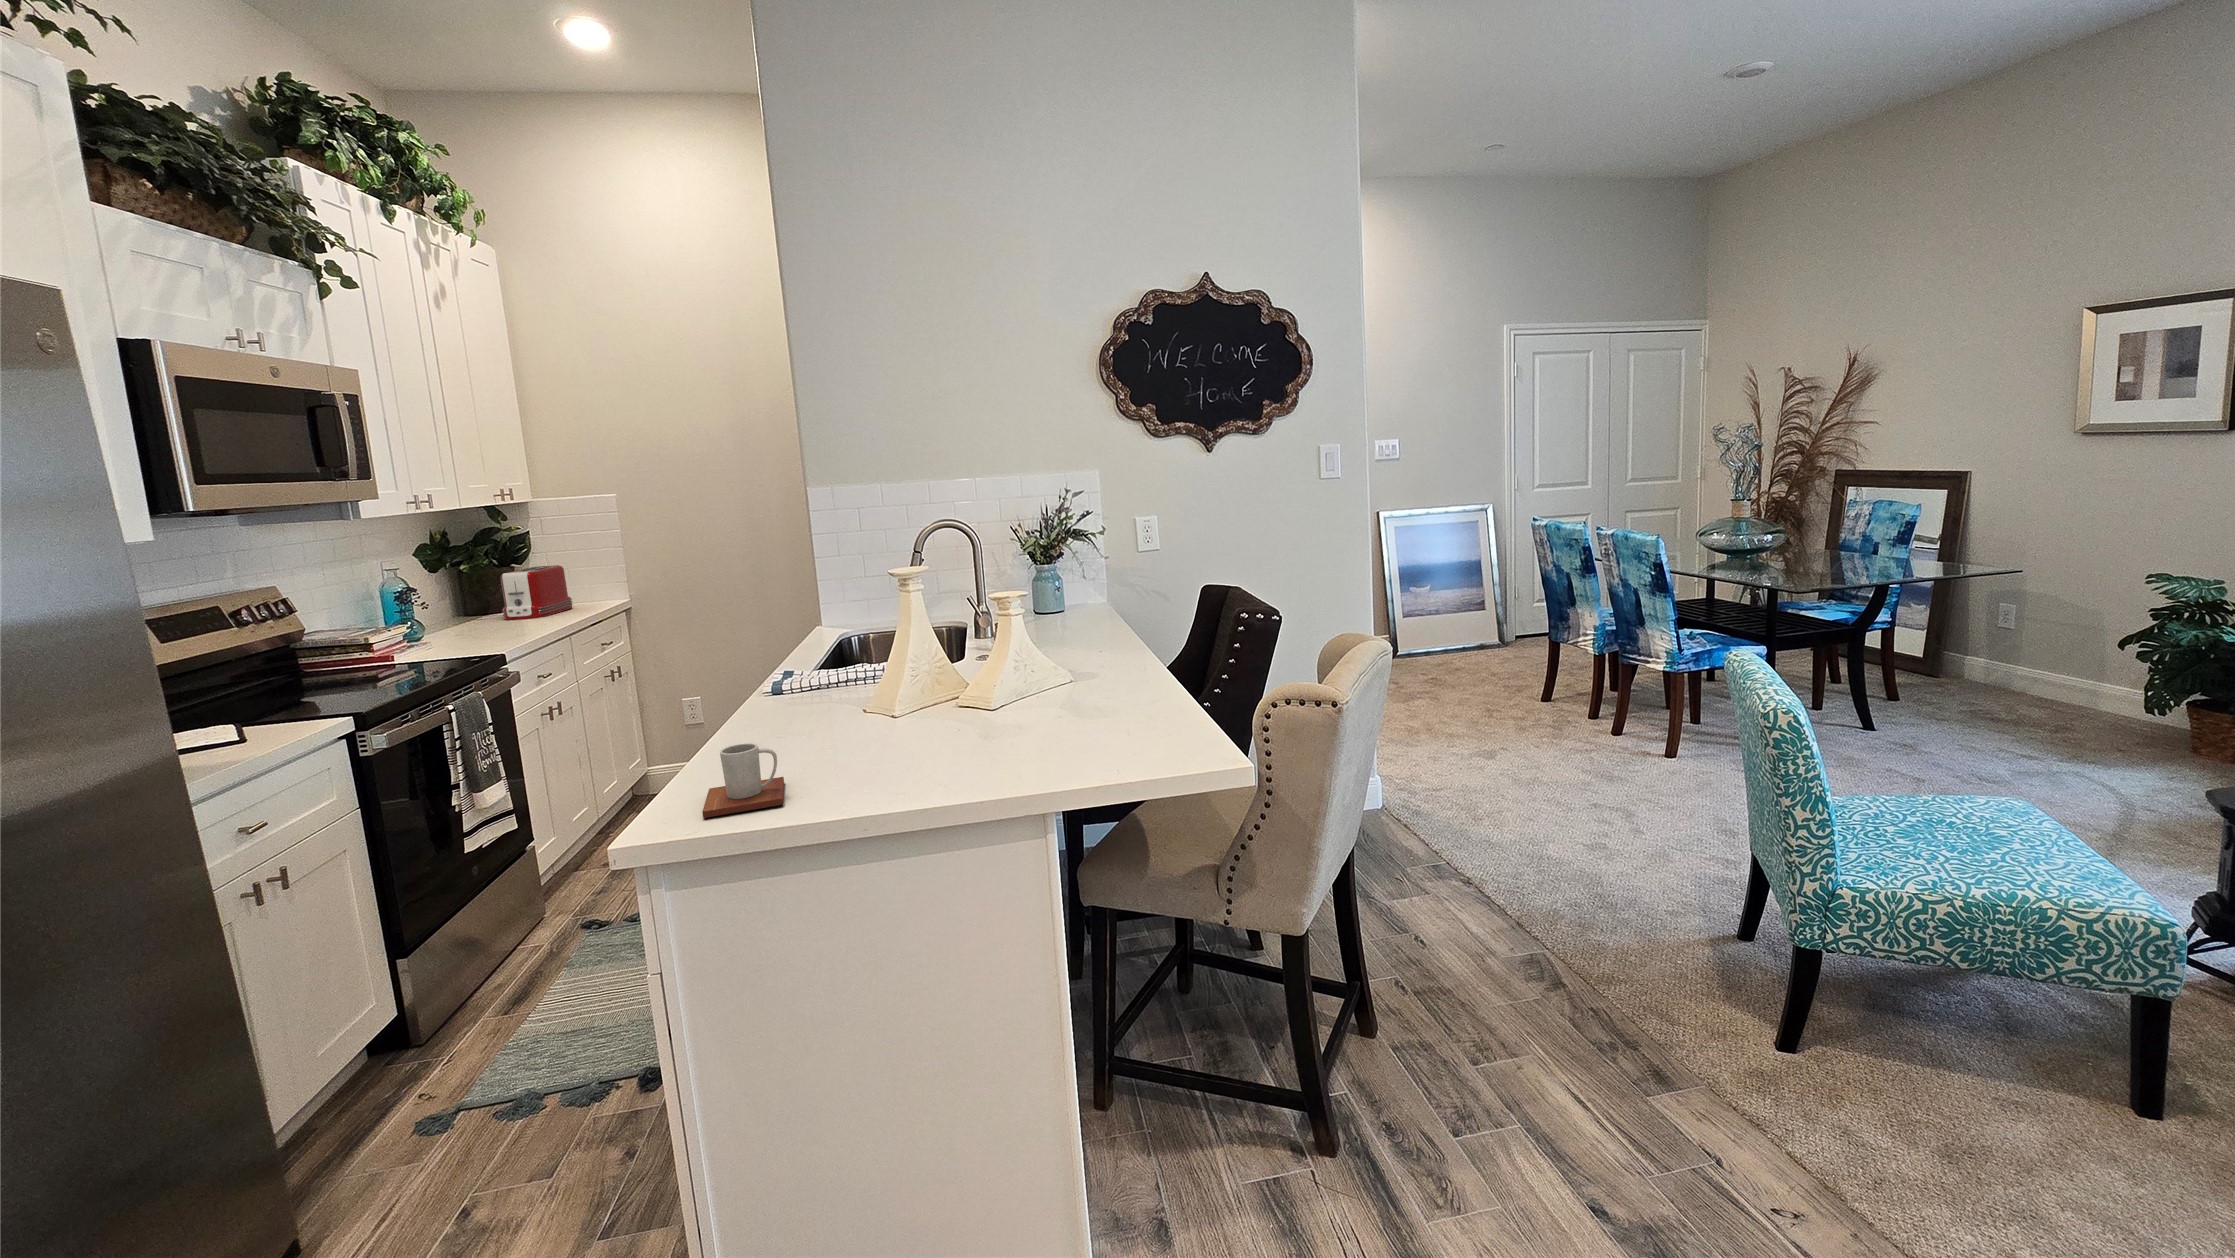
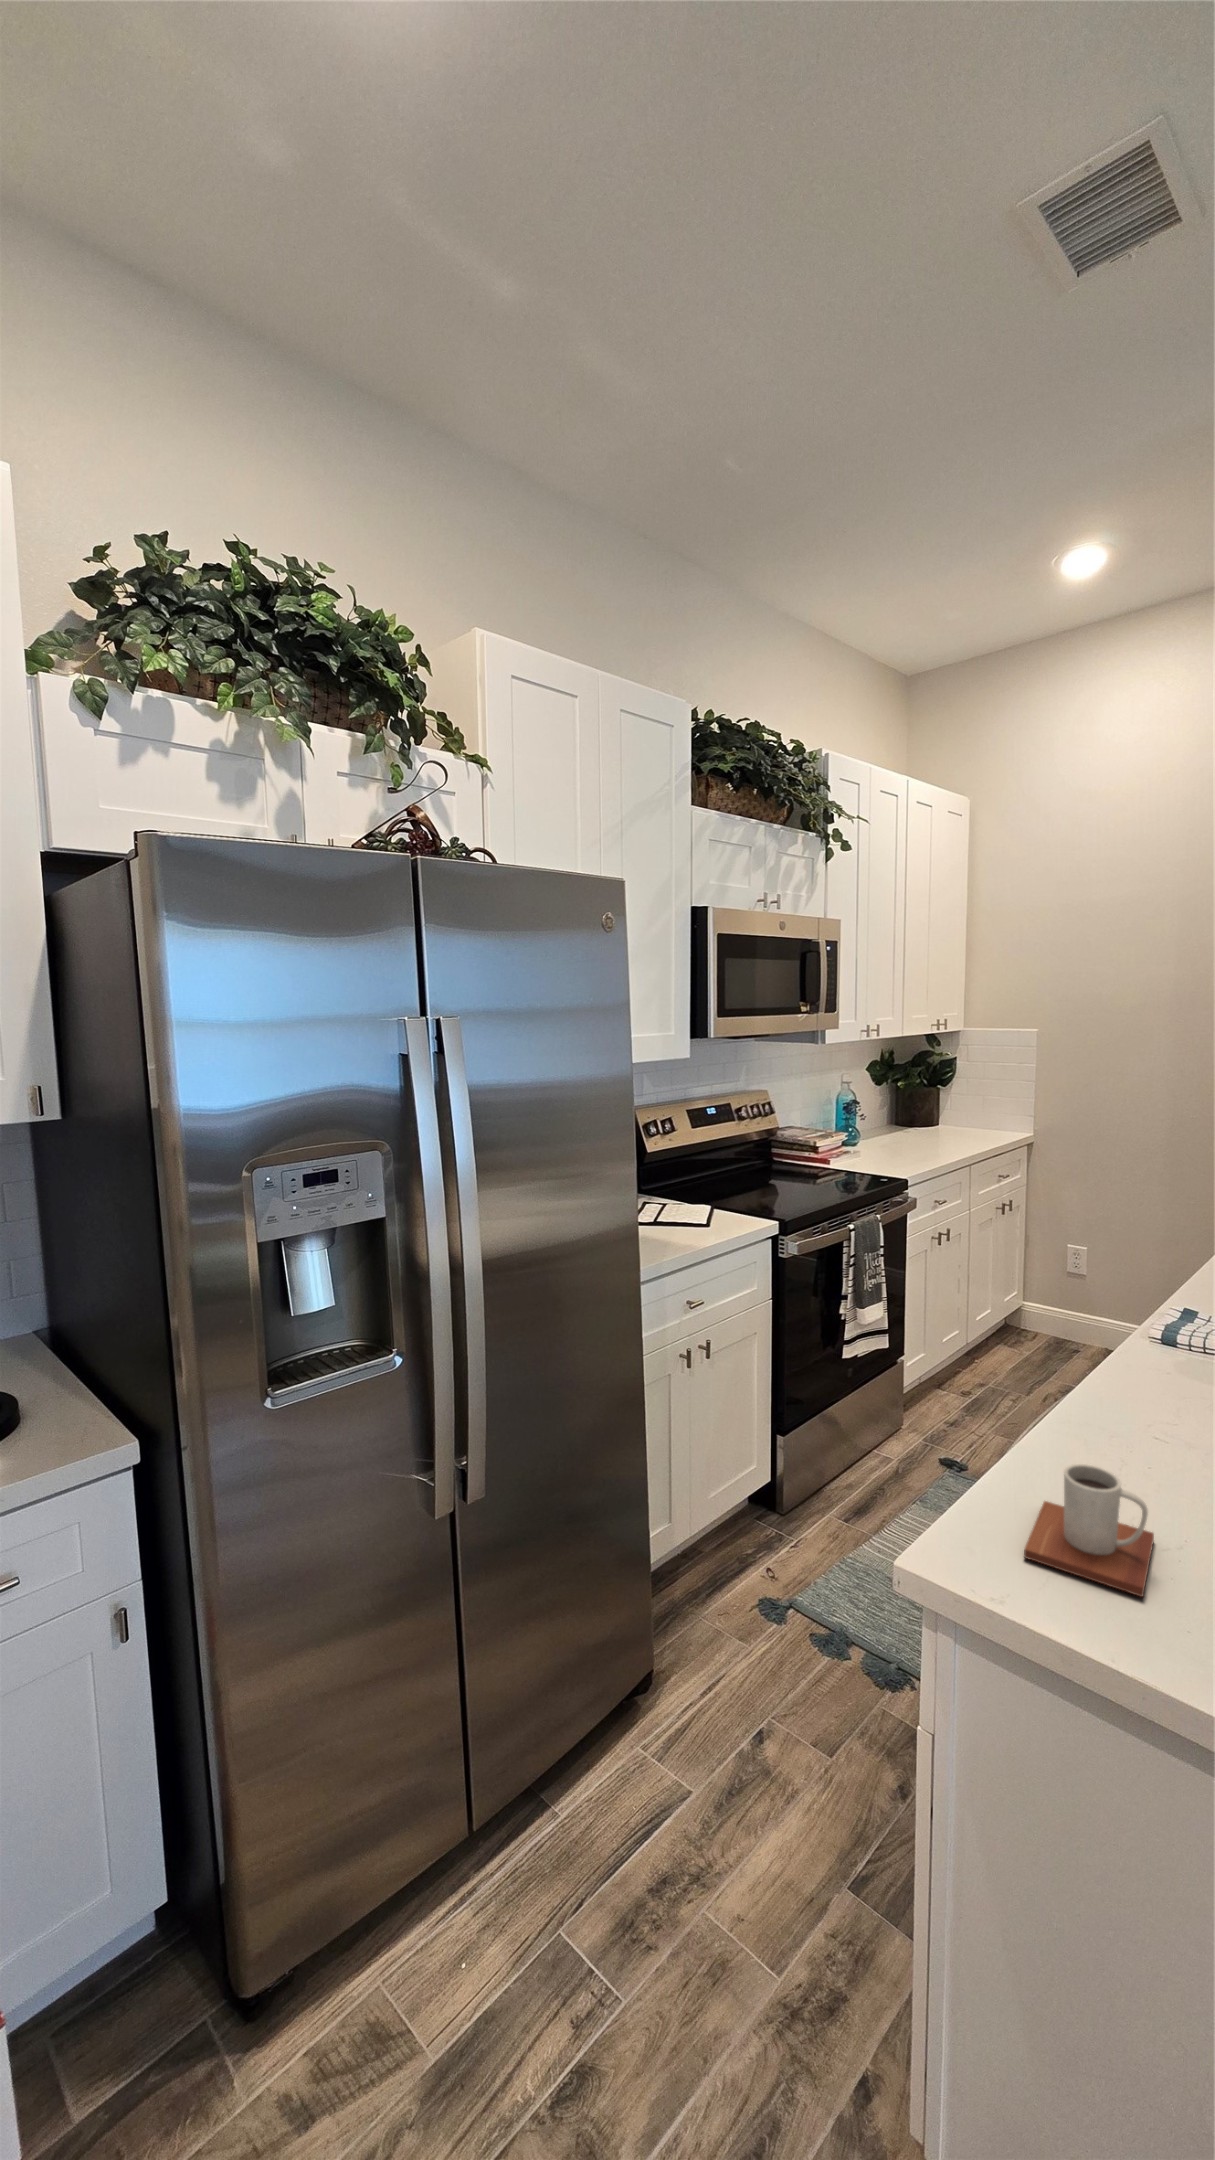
toaster: present [501,565,573,620] -> none [923,1090,982,1139]

